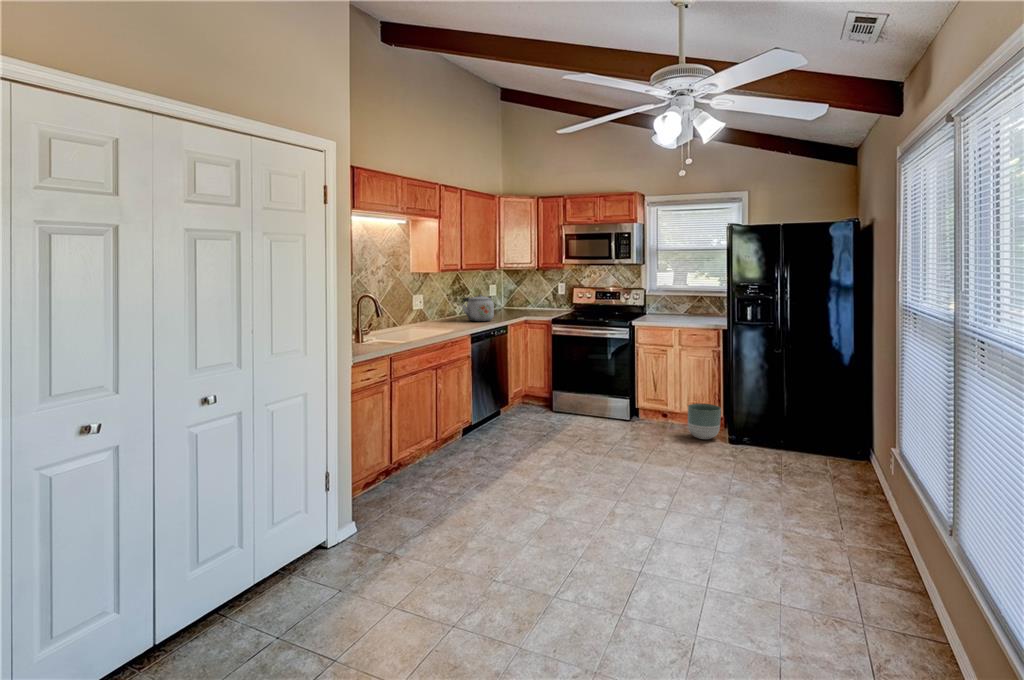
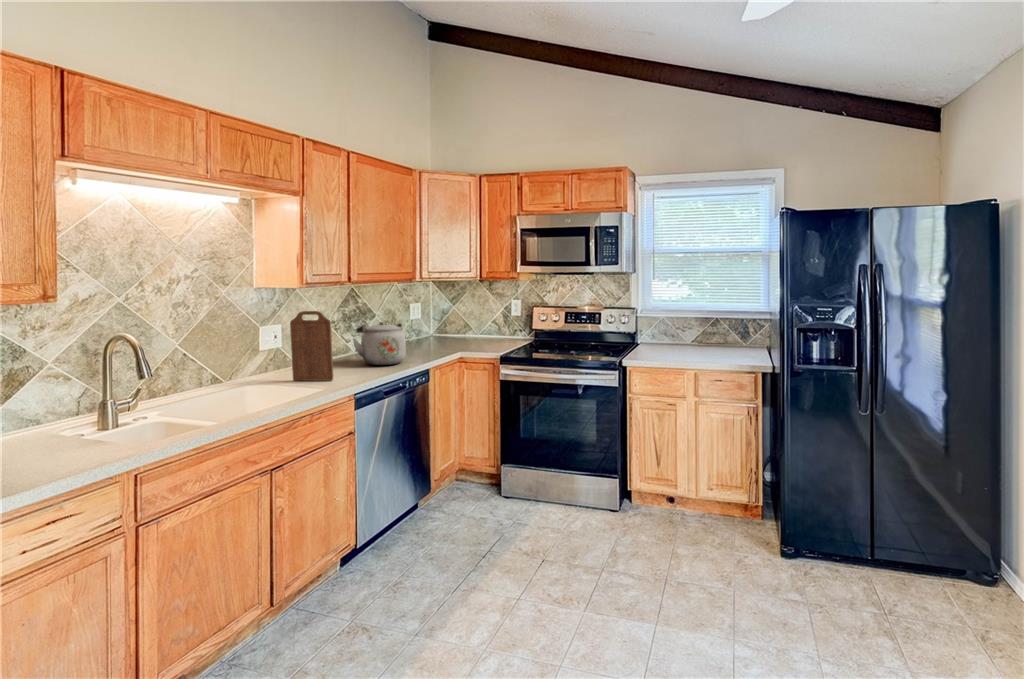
cutting board: none [433,286,457,327] -> present [290,311,333,381]
planter: present [688,404,721,439] -> none [720,499,776,563]

